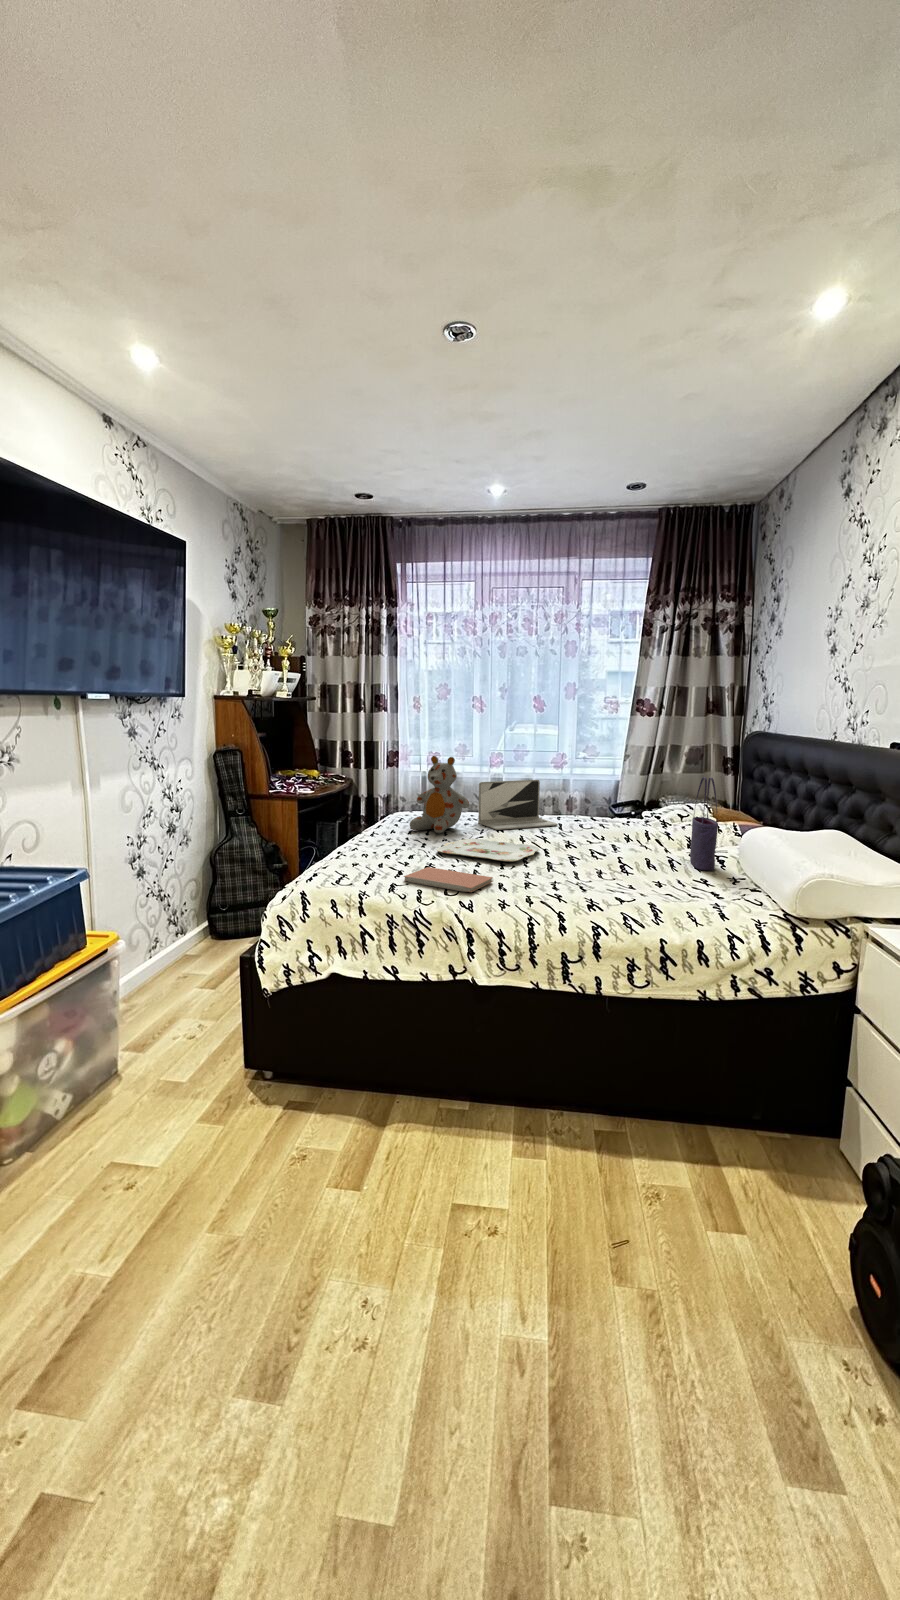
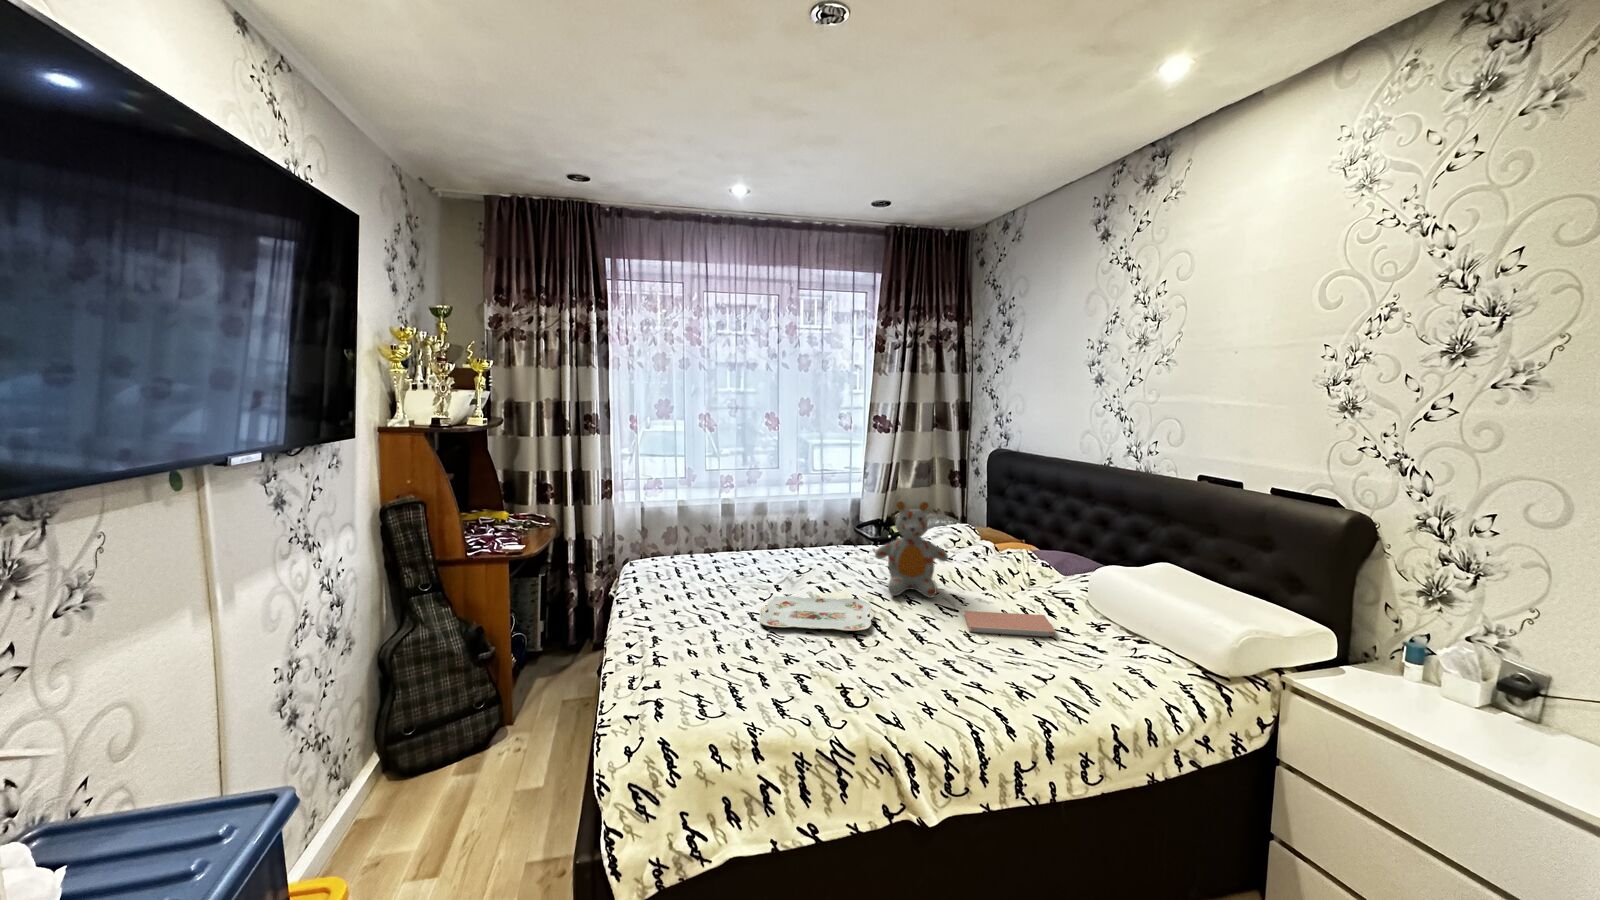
stuffed bear: present [410,756,469,833] -> present [875,501,948,598]
tote bag: present [690,777,718,870] -> none [1020,512,1058,610]
laptop: present [478,780,558,830] -> none [756,511,842,577]
notebook: present [404,867,493,892] -> present [964,611,1055,637]

